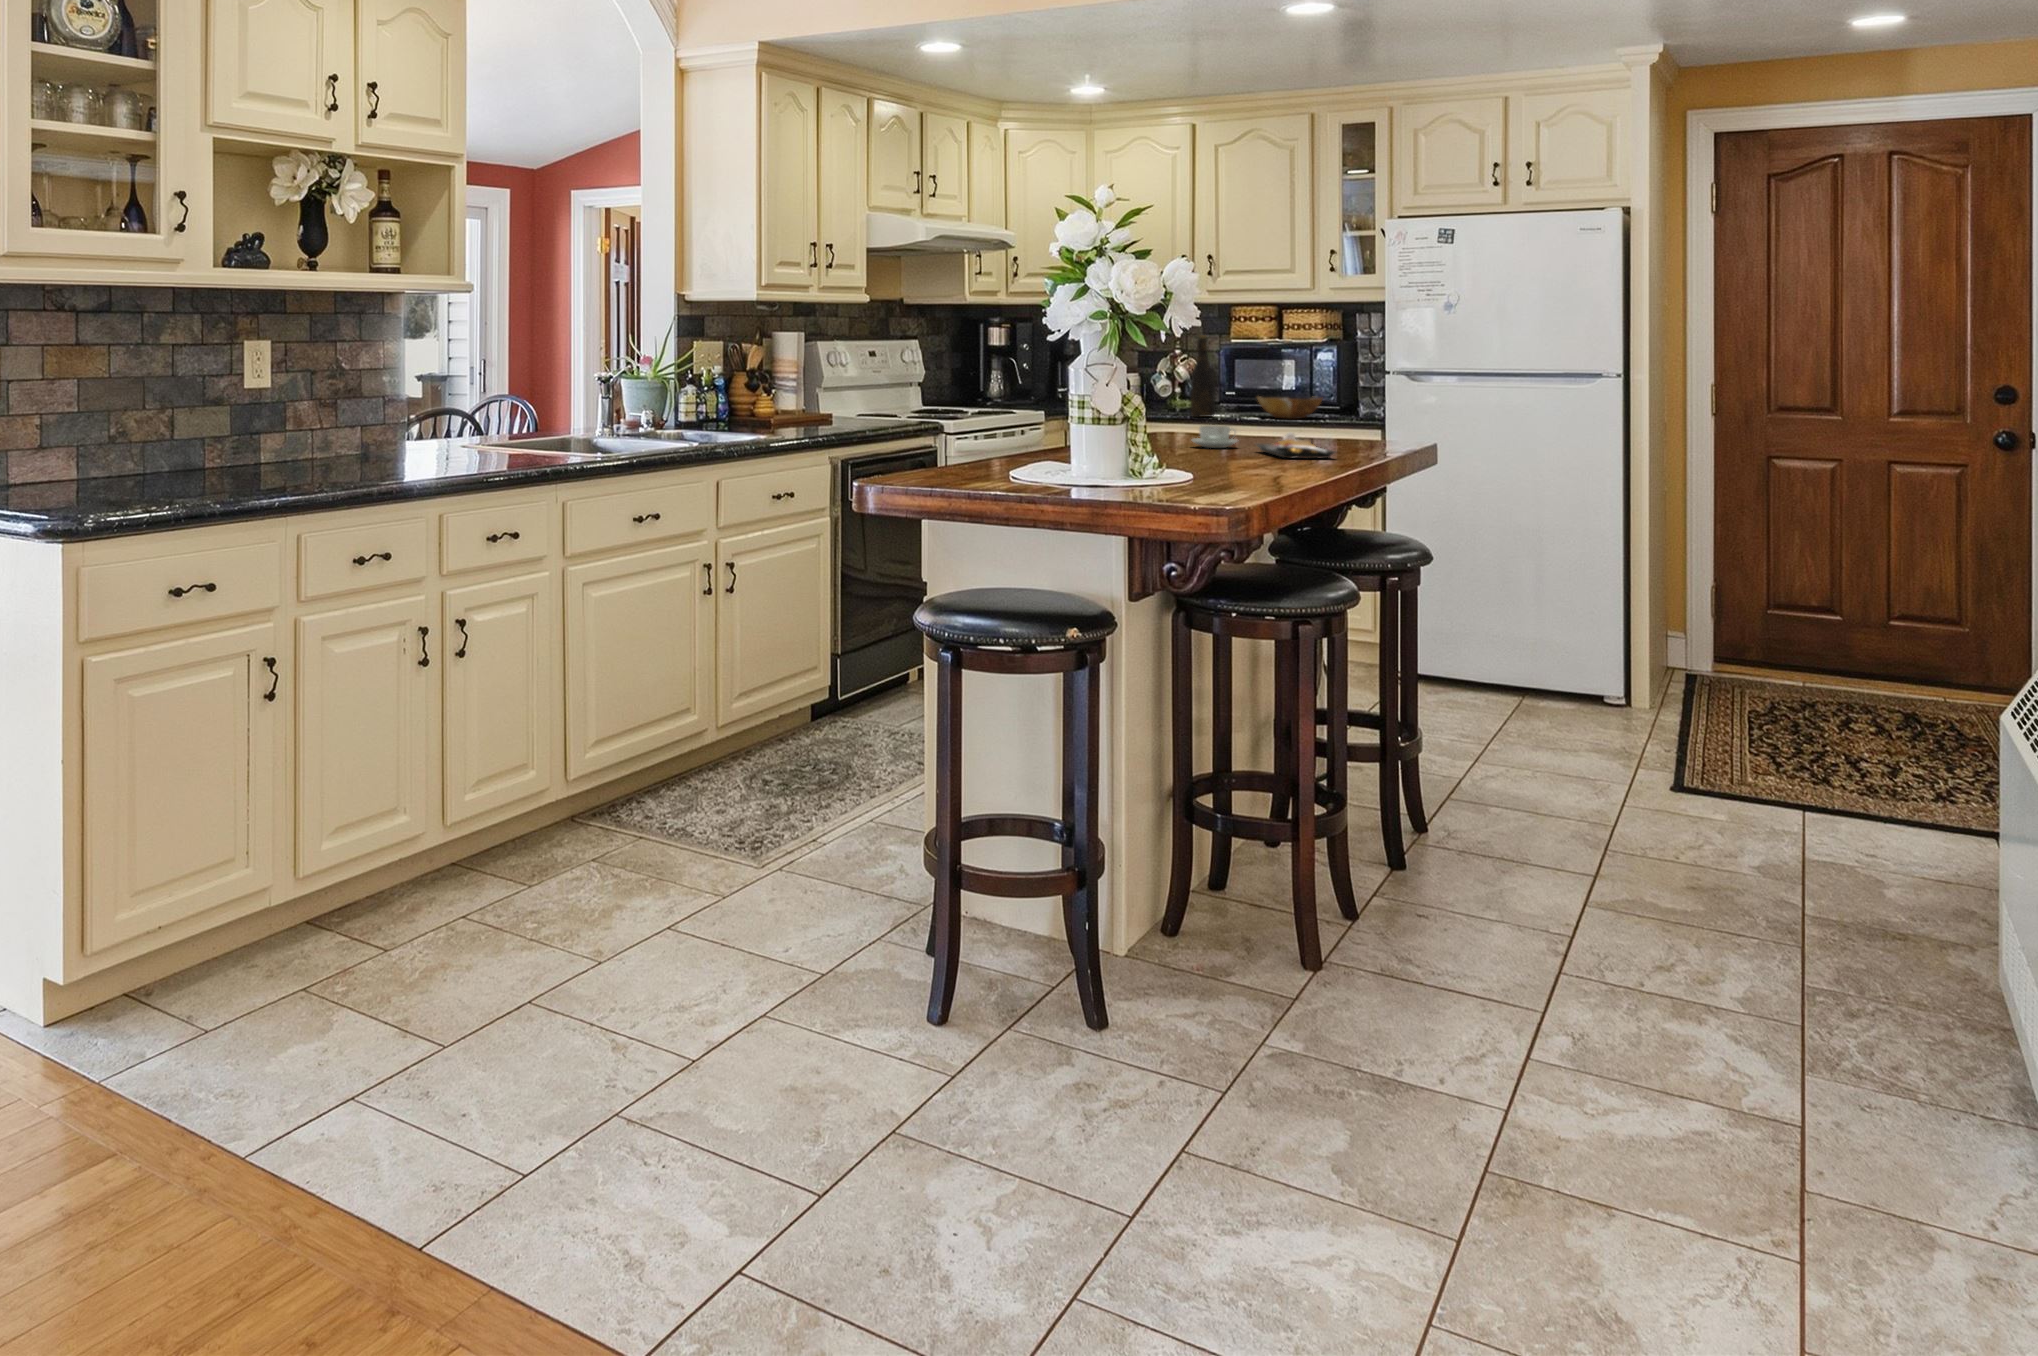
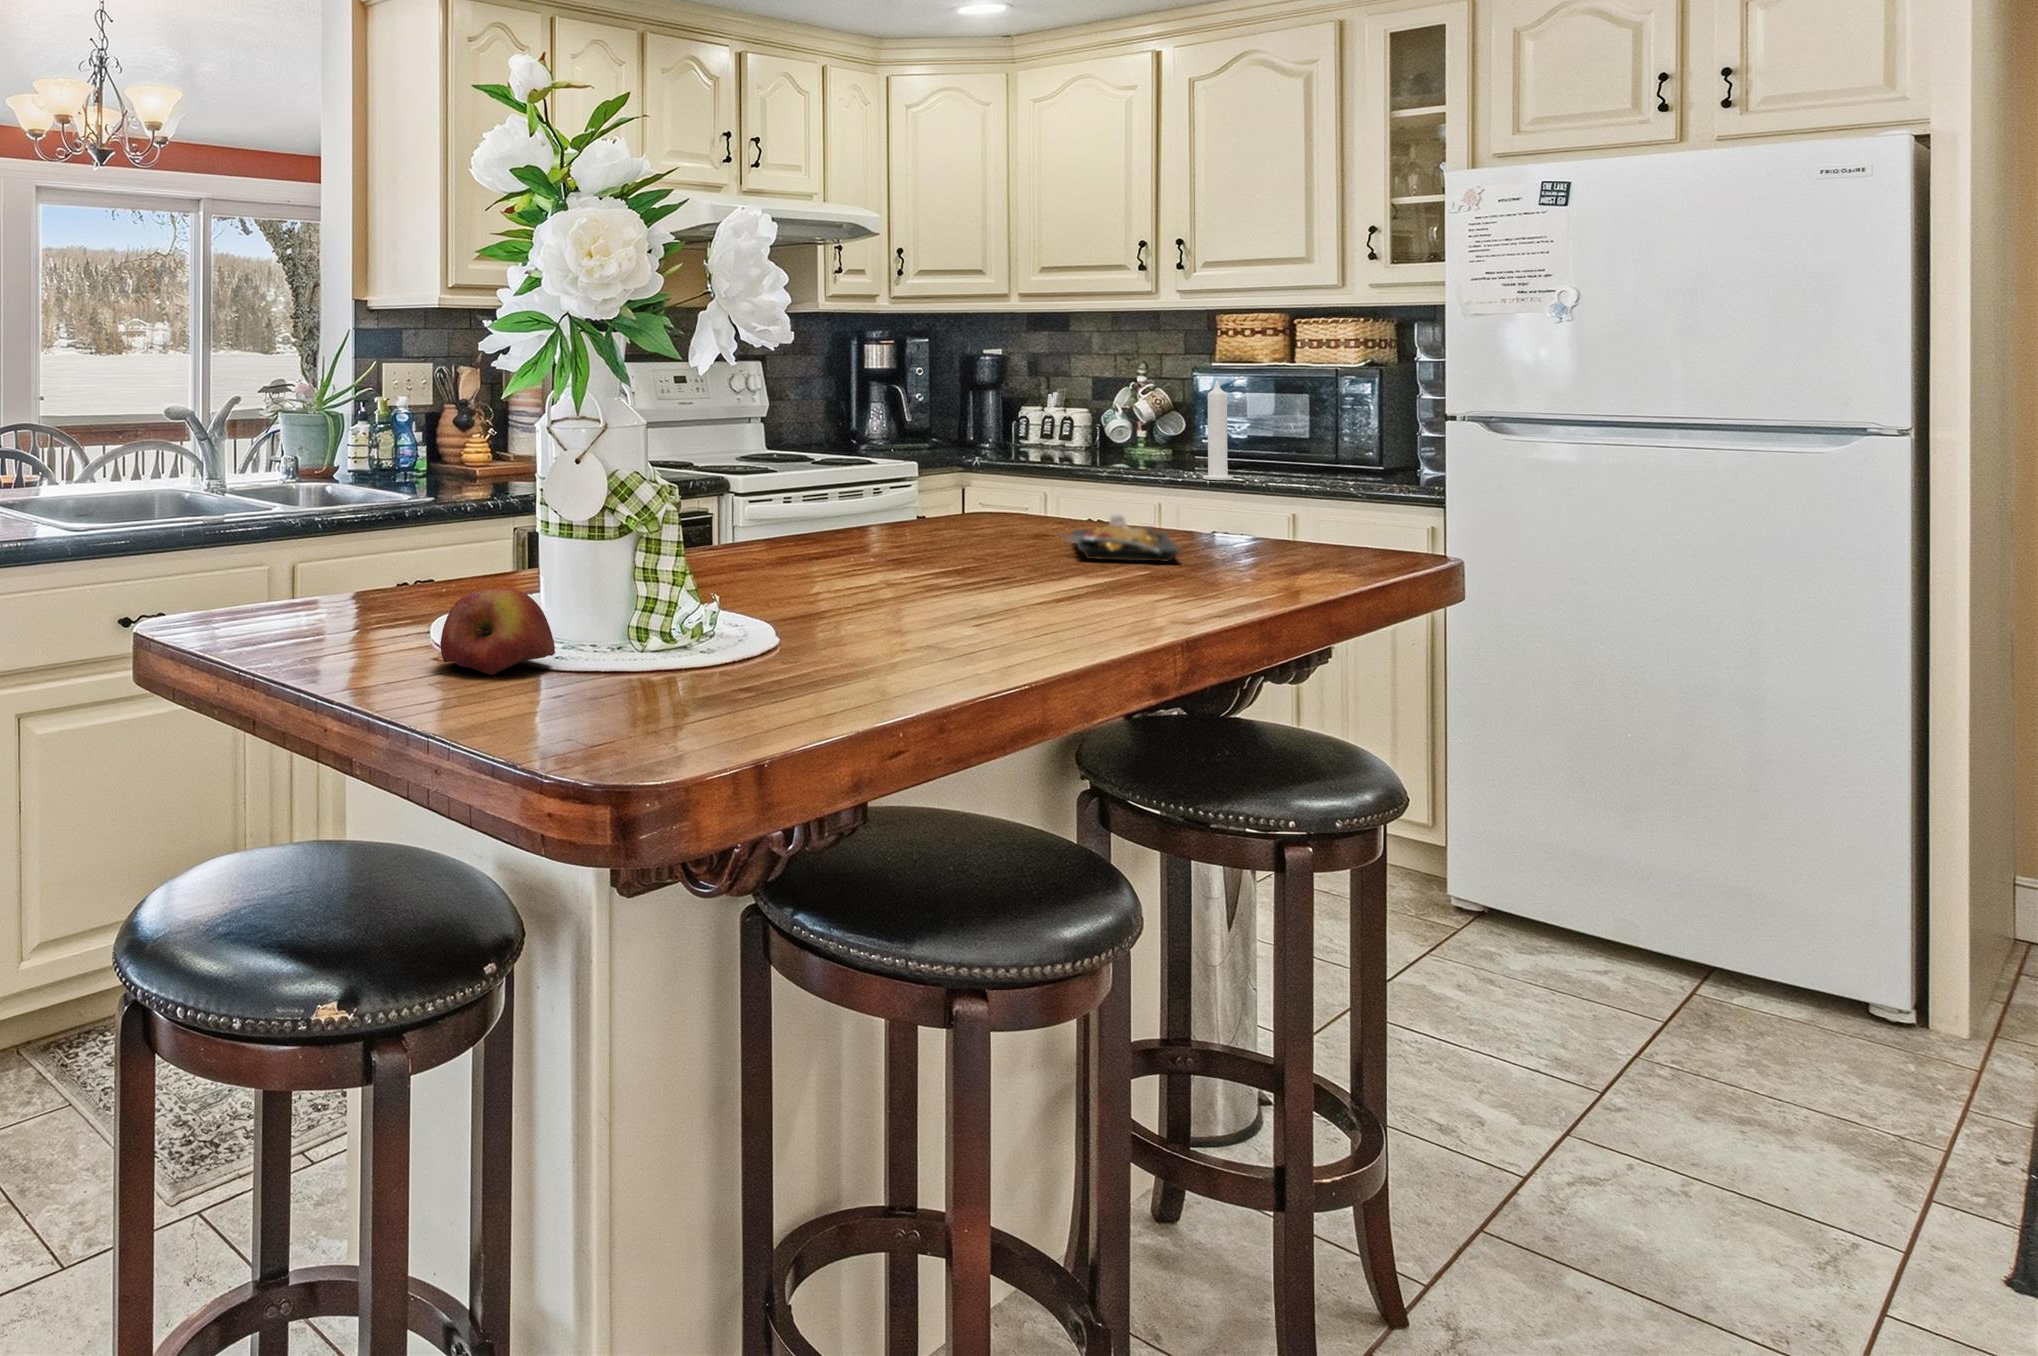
bottle: present [1191,335,1214,417] -> none [1145,353,1181,474]
candle: none [1235,354,1254,420] -> present [1203,380,1233,480]
bowl: present [1257,396,1323,419] -> none [1247,444,1354,479]
coffee cup: present [1192,425,1237,448] -> none [987,496,1066,533]
apple: none [1108,463,1166,506] -> present [440,588,555,675]

